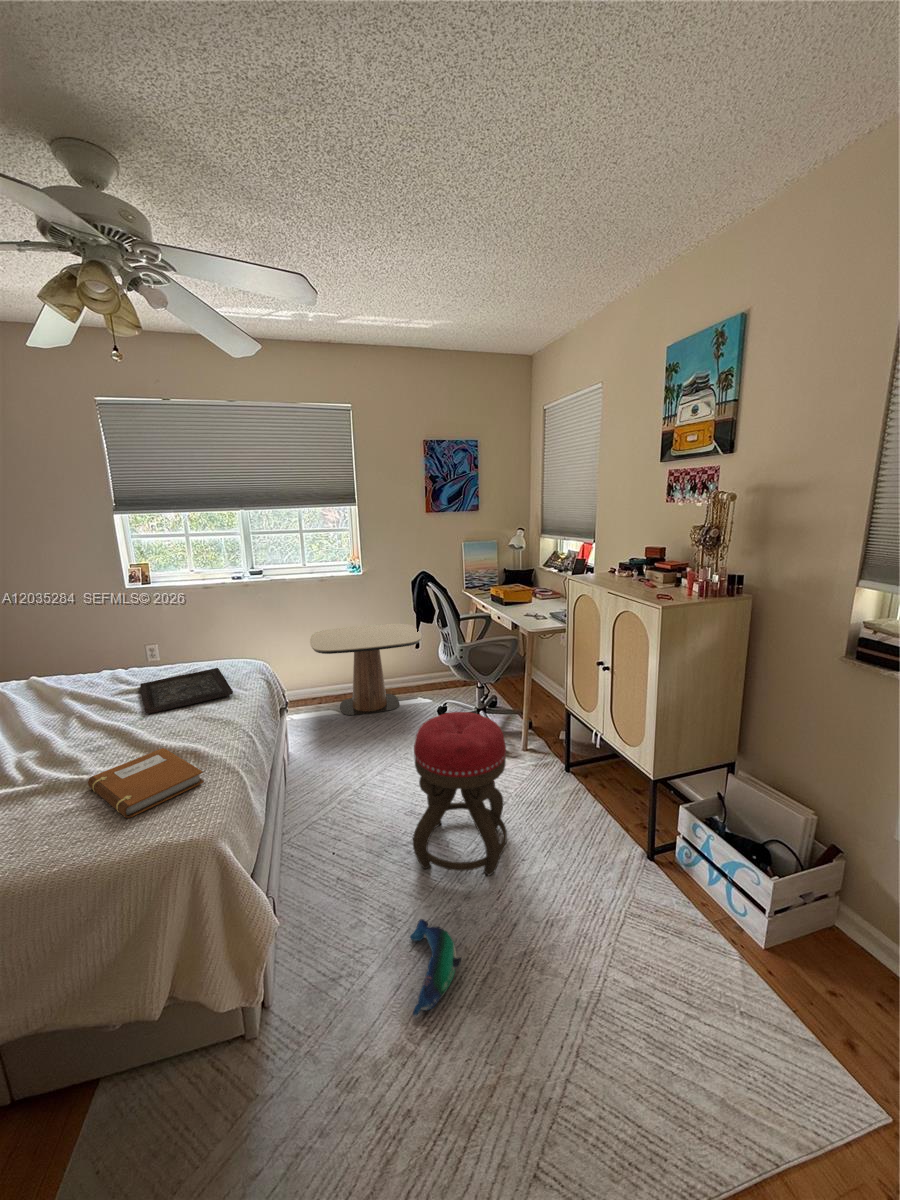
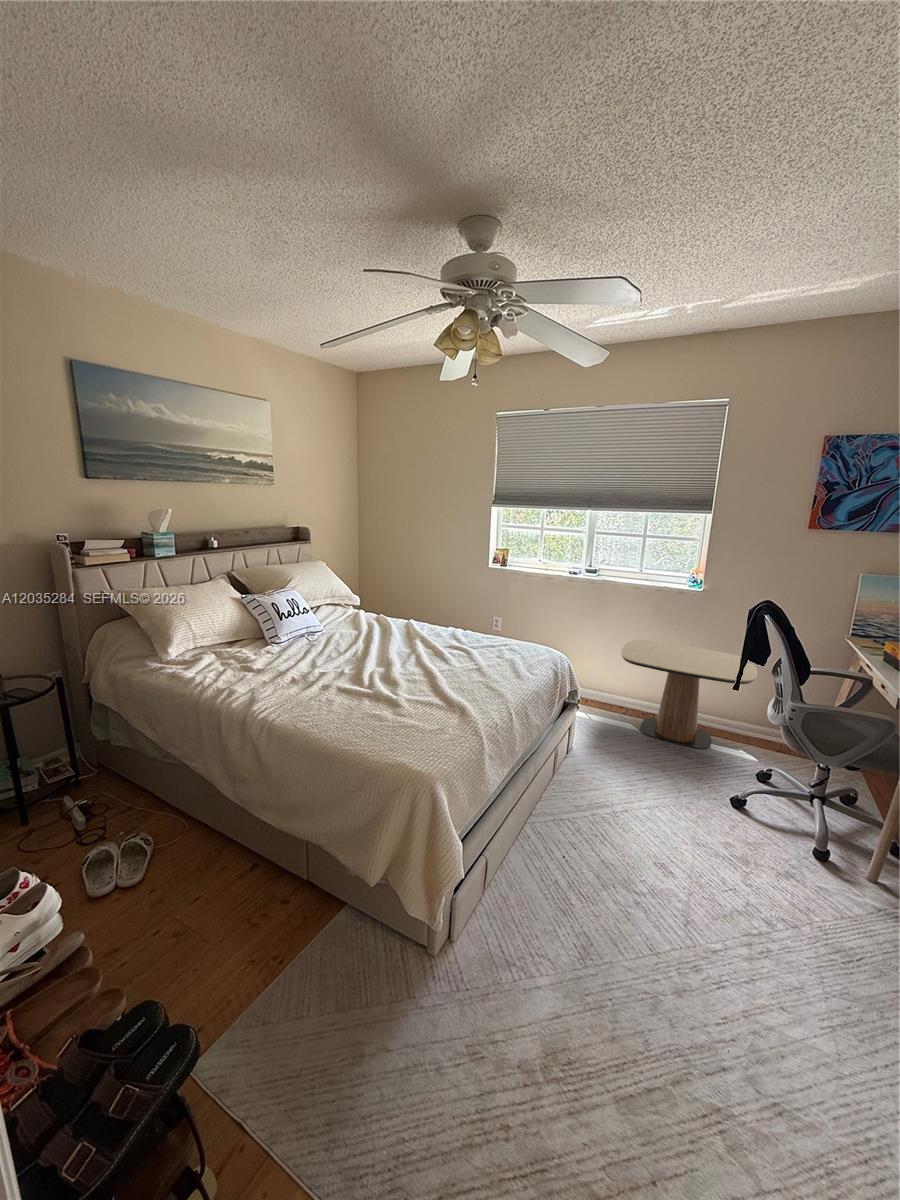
tray: present [140,668,233,714] -> none [451,644,519,673]
ottoman: present [413,712,507,876] -> none [636,772,793,994]
notebook: present [88,748,204,818] -> none [390,696,451,736]
plush toy: present [410,919,461,1017] -> none [555,973,630,1064]

